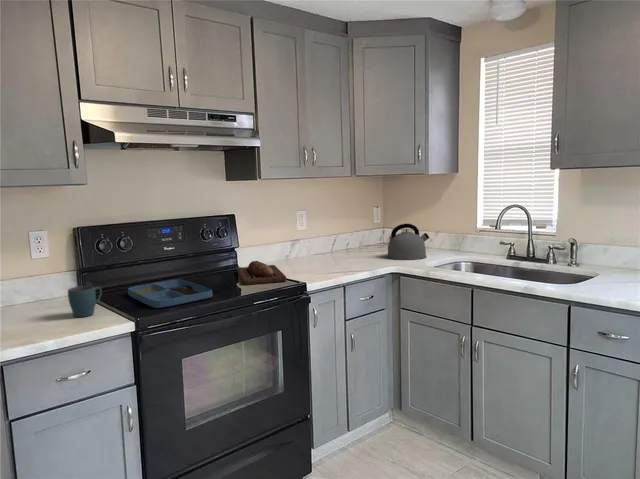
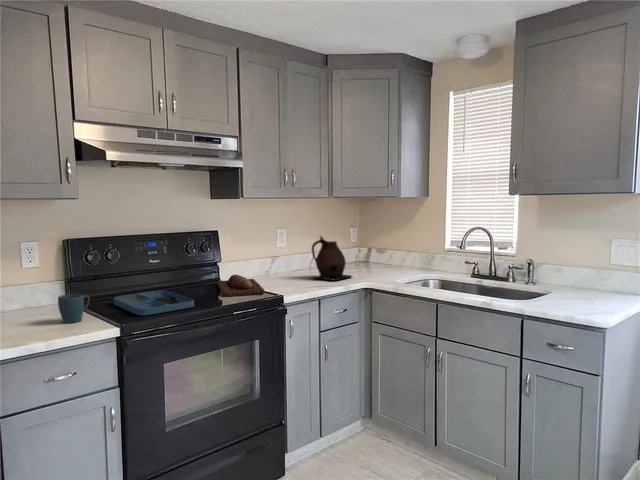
ceramic pitcher: none [335,218,379,266] -> present [312,236,352,281]
kettle: present [387,224,429,260] -> none [361,242,400,276]

